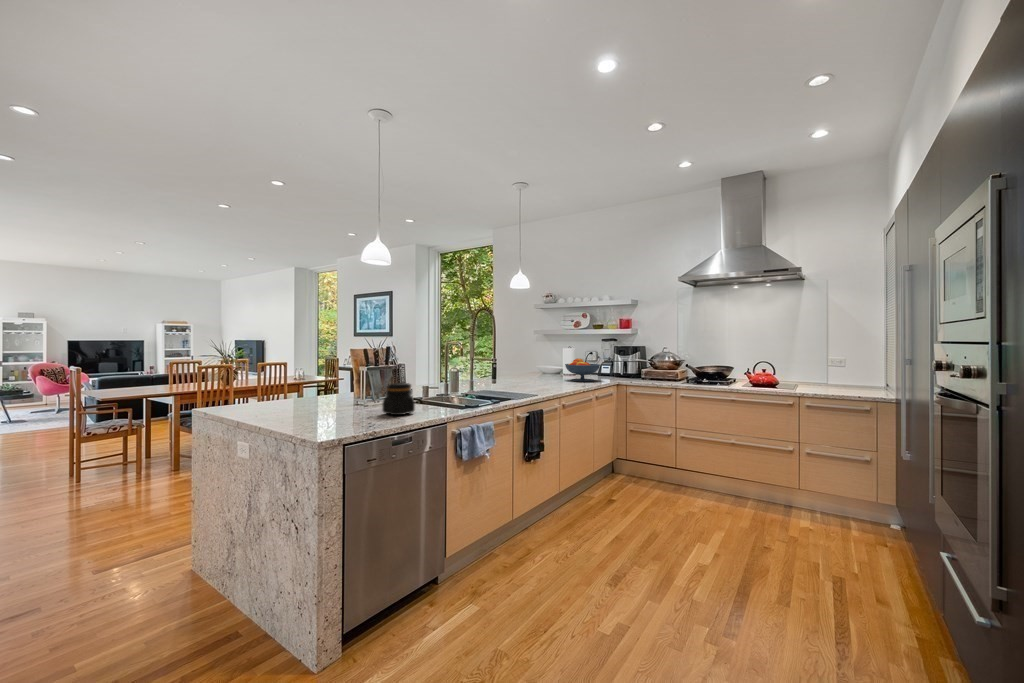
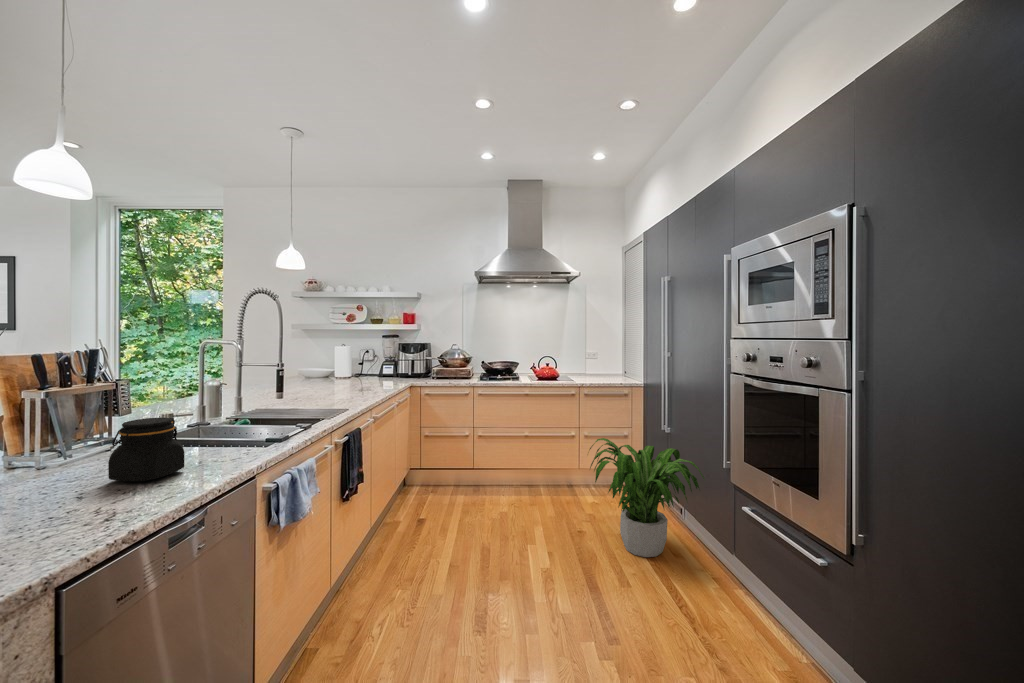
fruit bowl: present [565,358,600,381] -> none [348,358,391,386]
potted plant: none [767,451,916,593] -> present [590,438,704,557]

